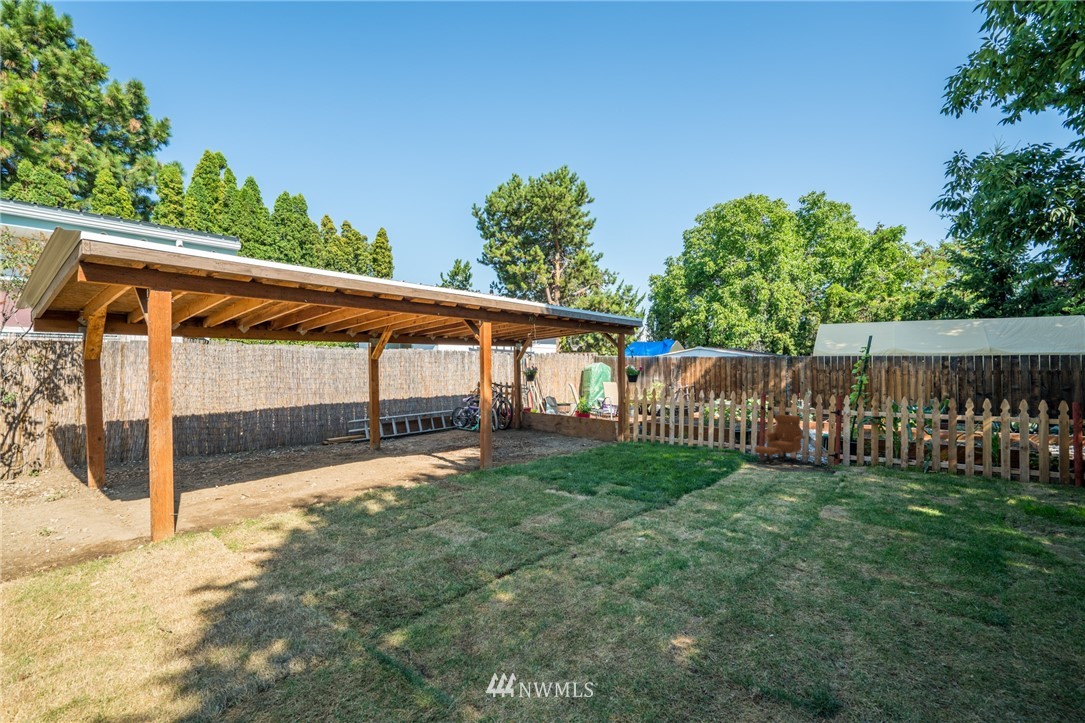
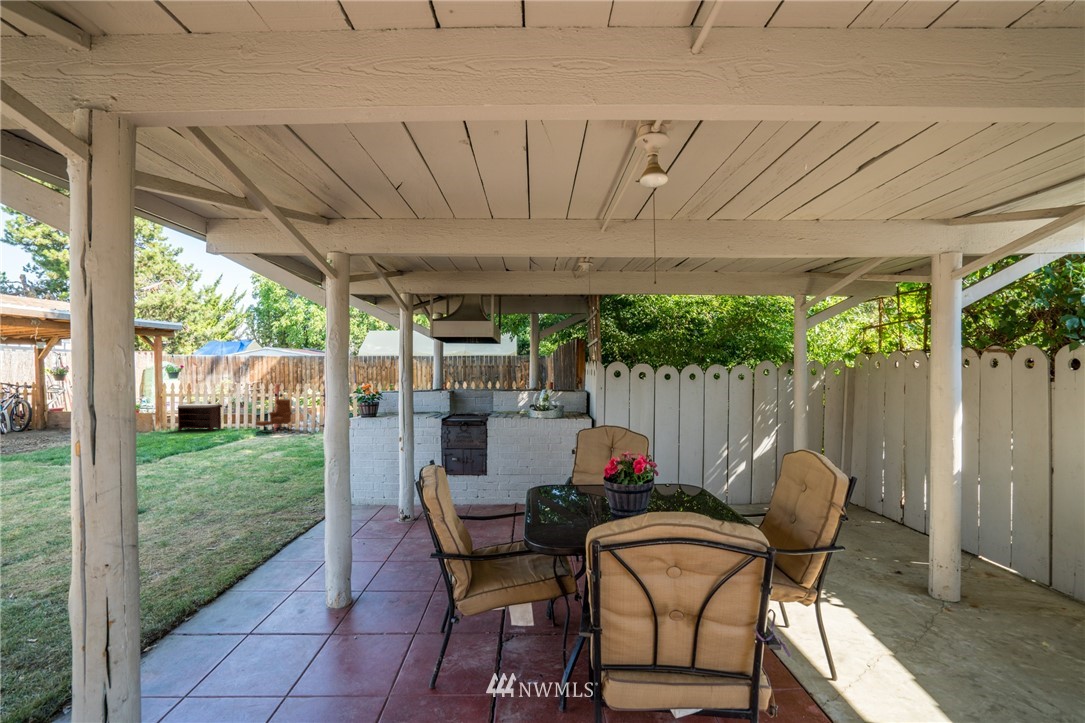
bench: none [643,413,695,450] -> present [177,404,222,430]

